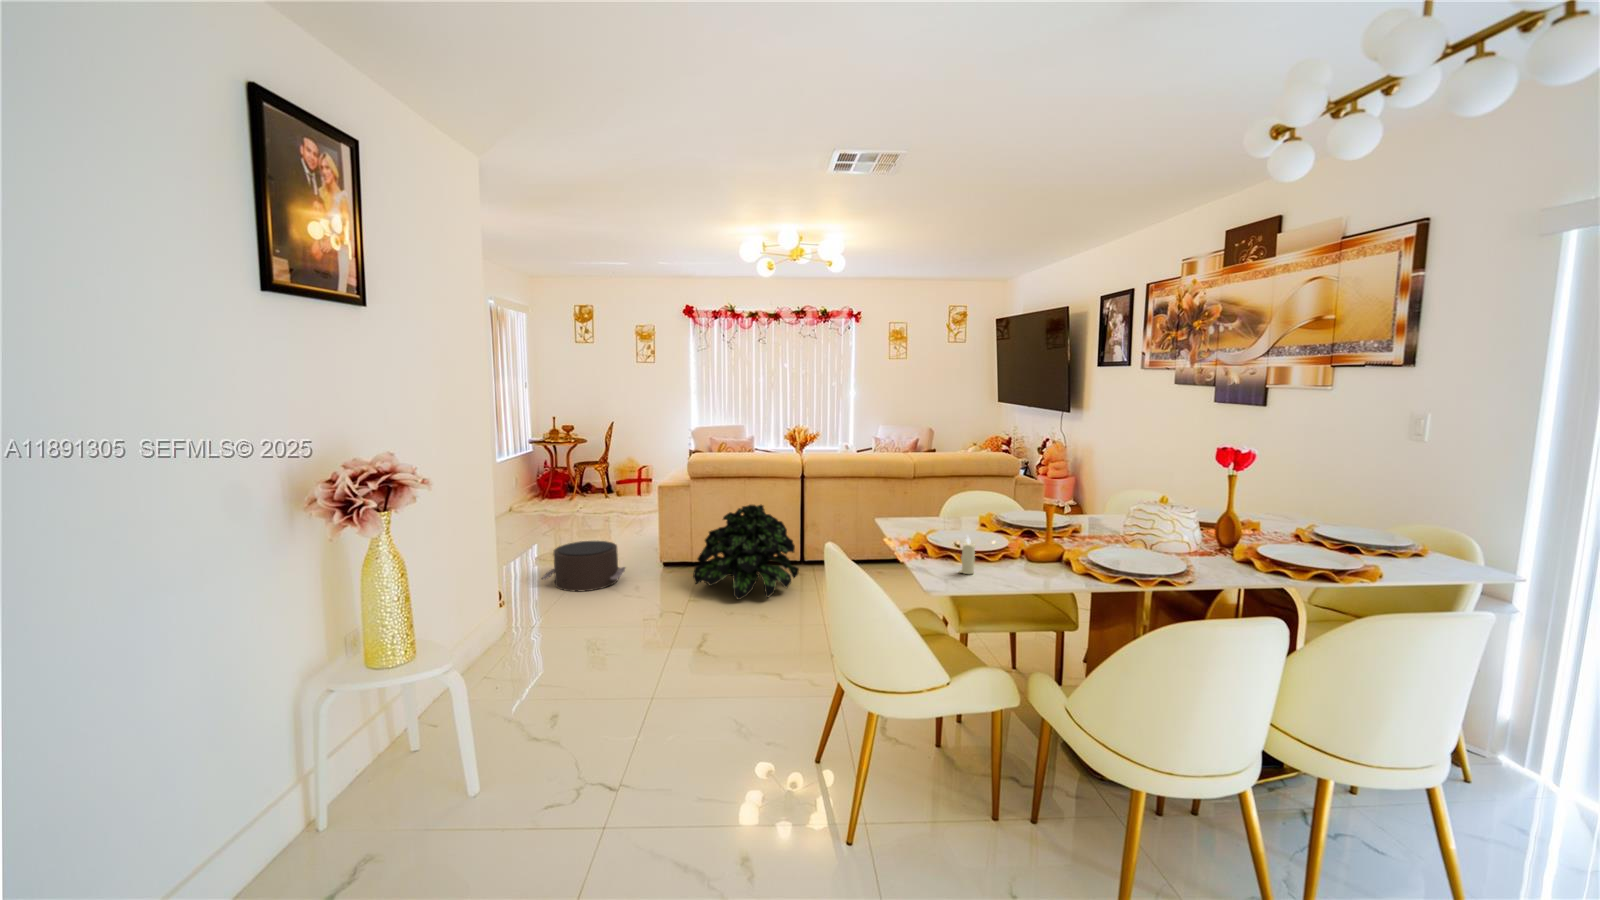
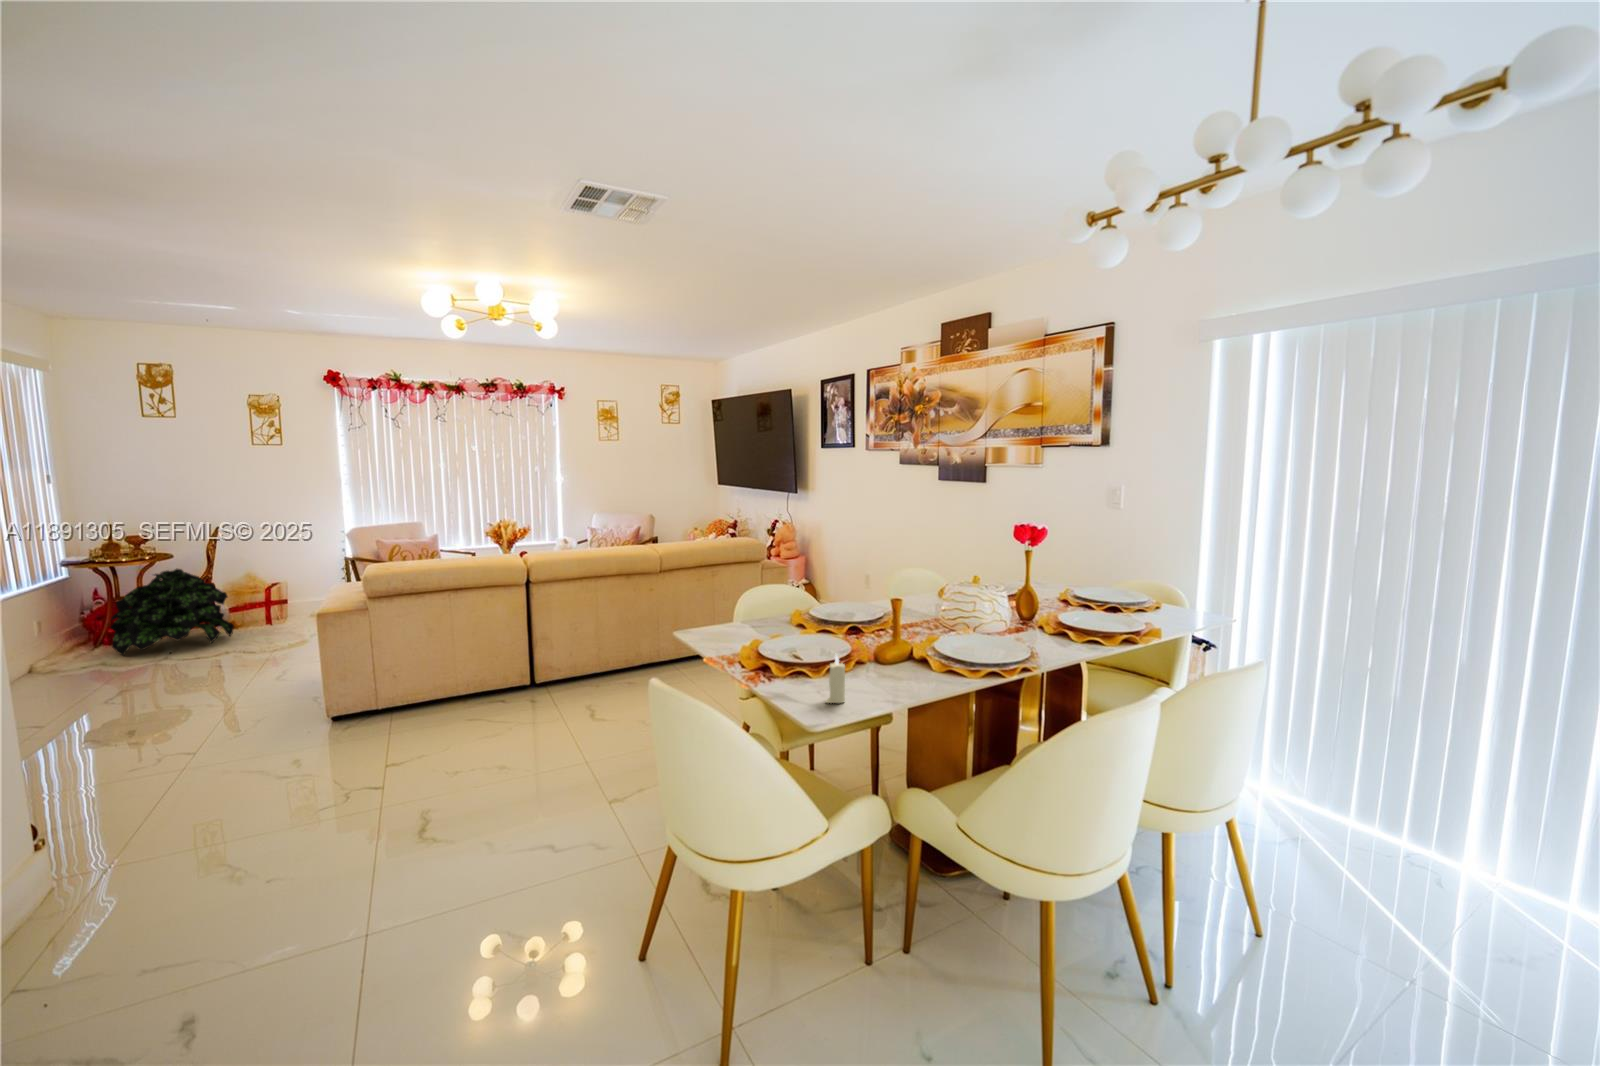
potted plant: present [693,505,799,600] -> present [110,569,234,656]
pouf: present [541,541,625,592] -> none [90,703,261,794]

